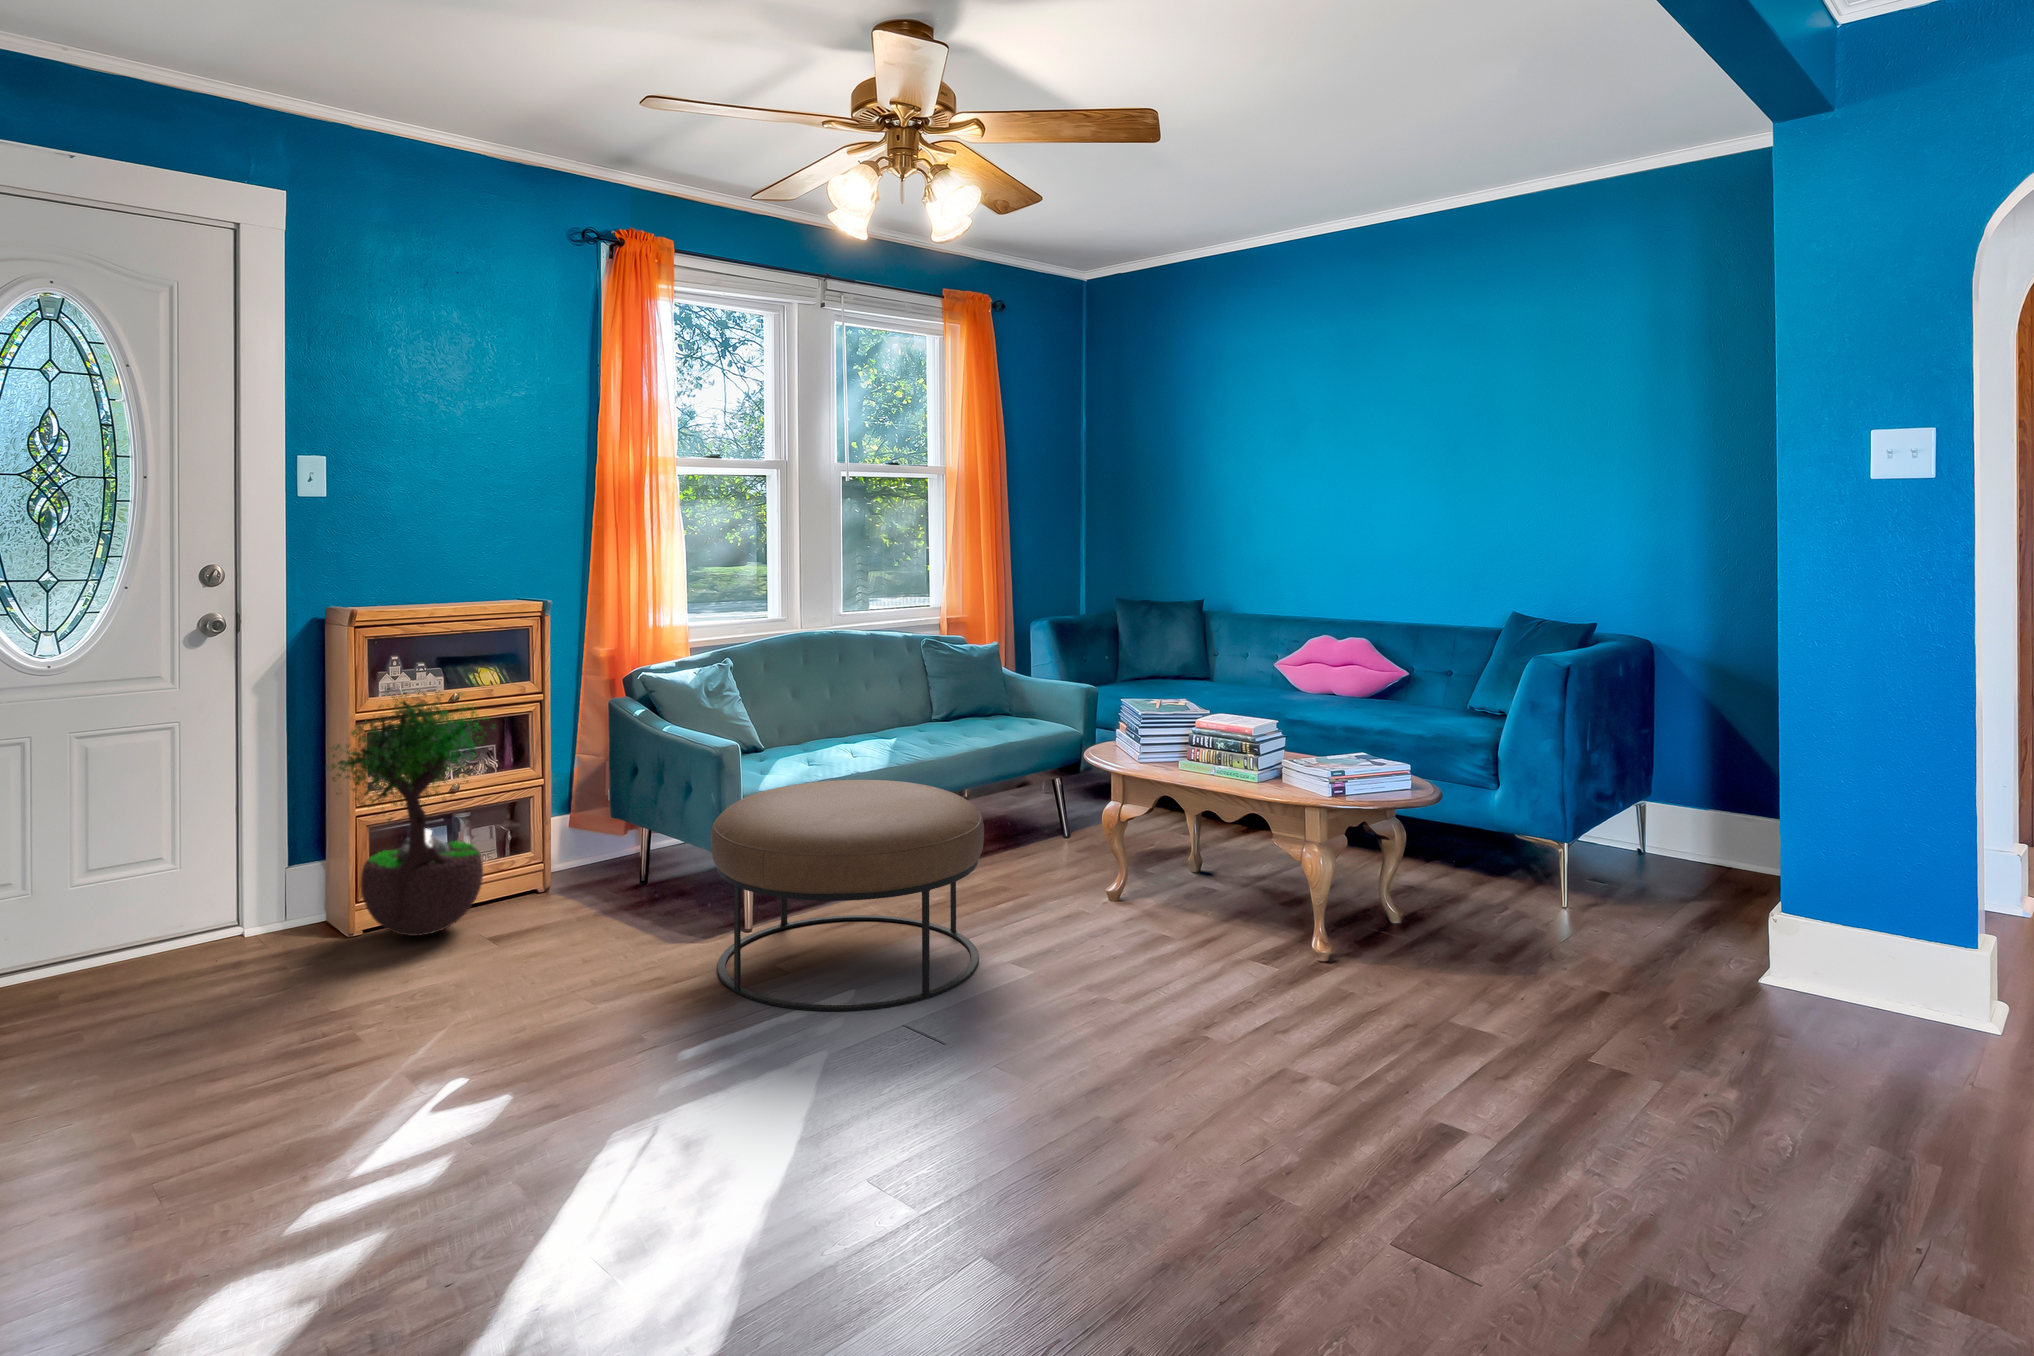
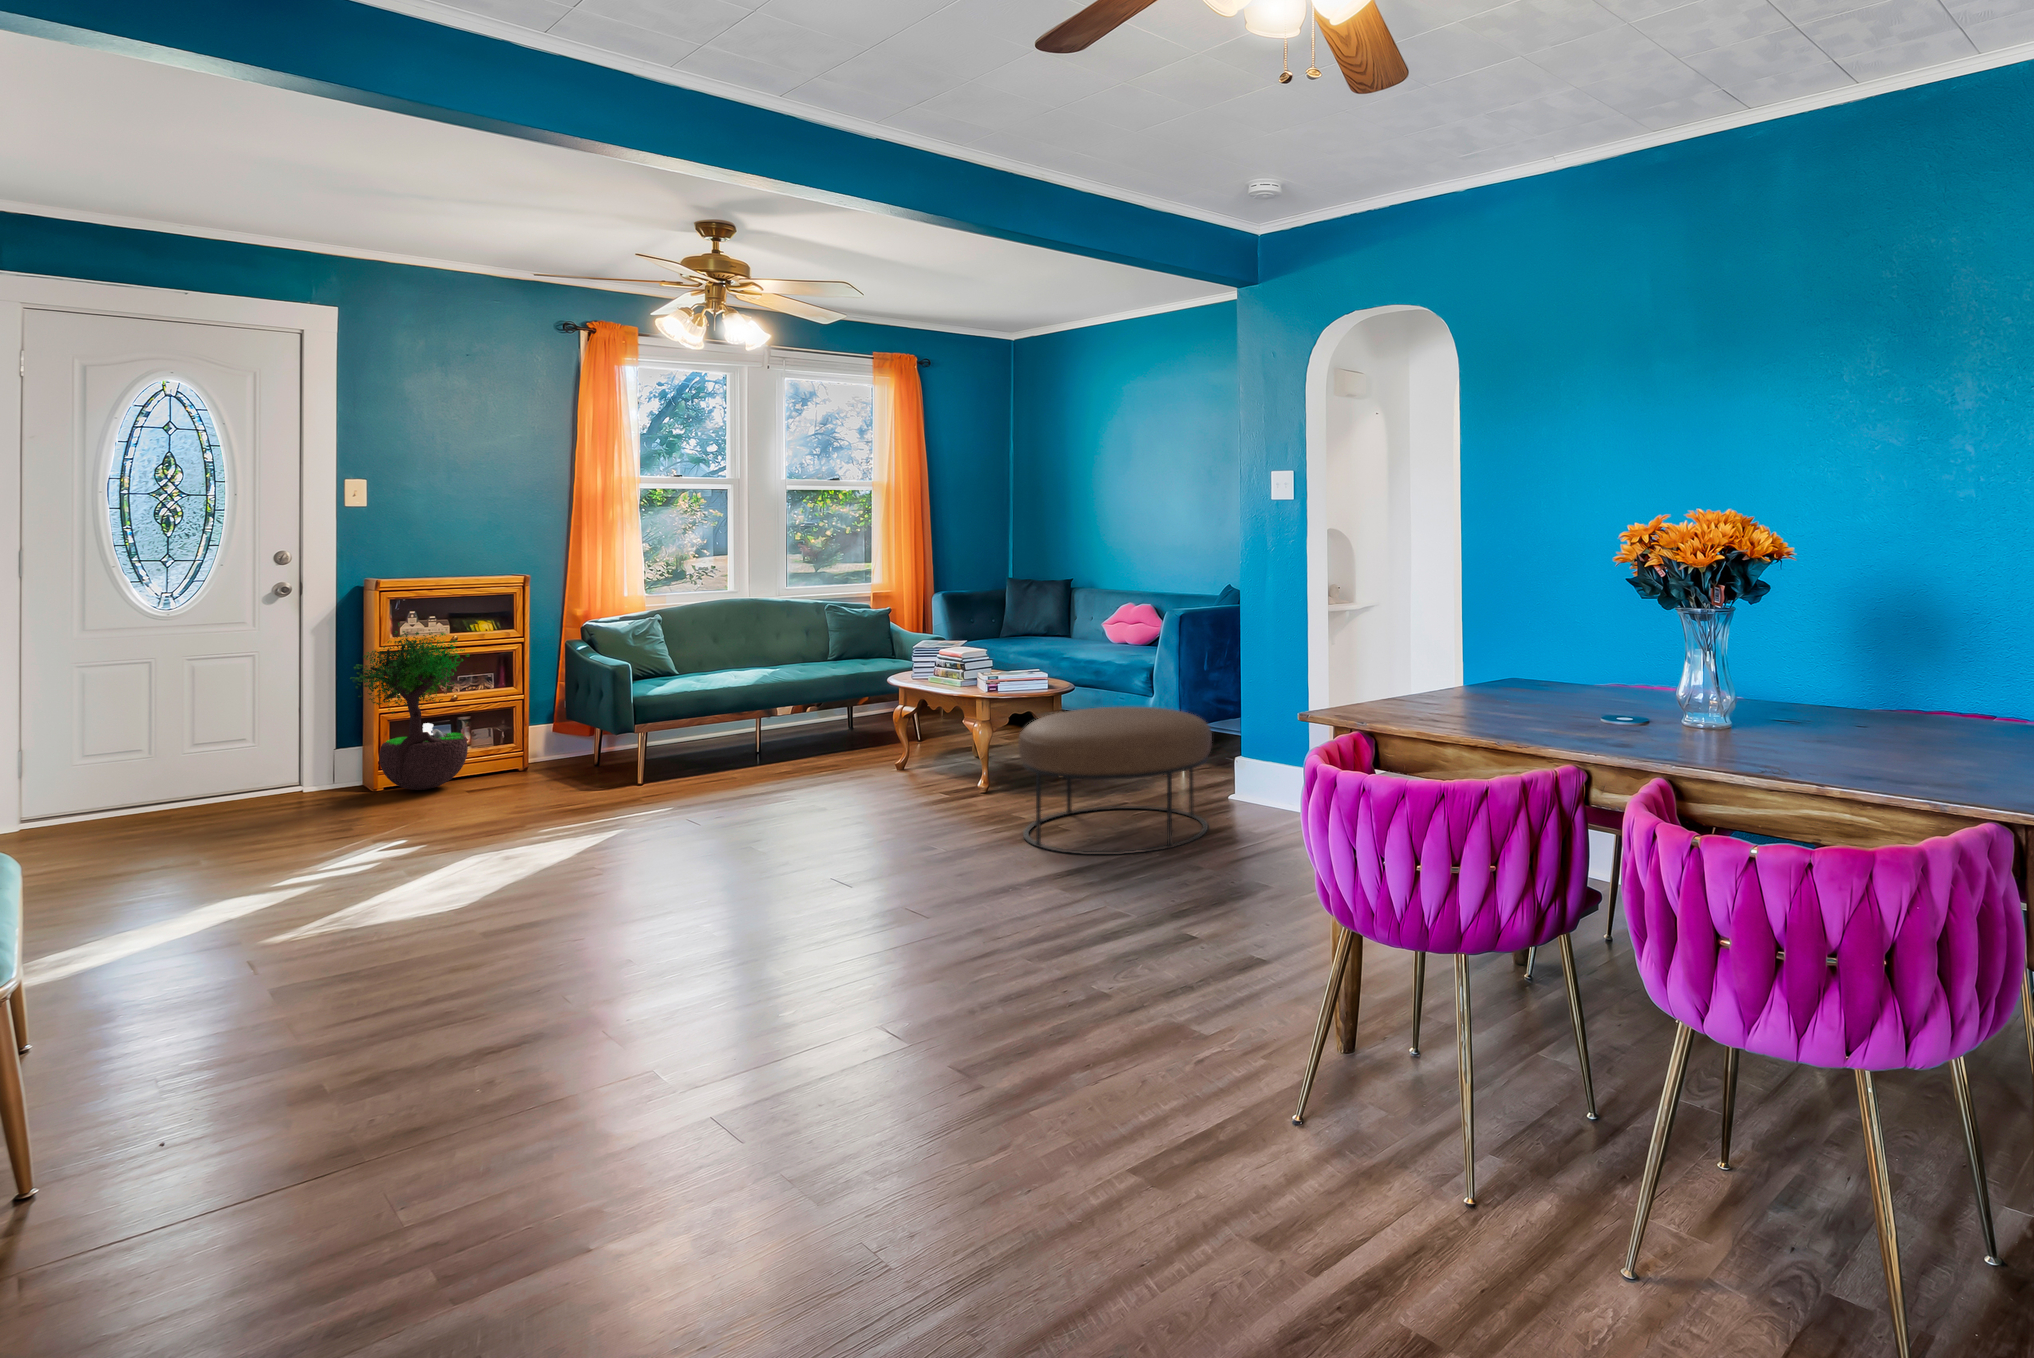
ottoman: present [711,780,984,1011] -> present [1018,707,1212,855]

